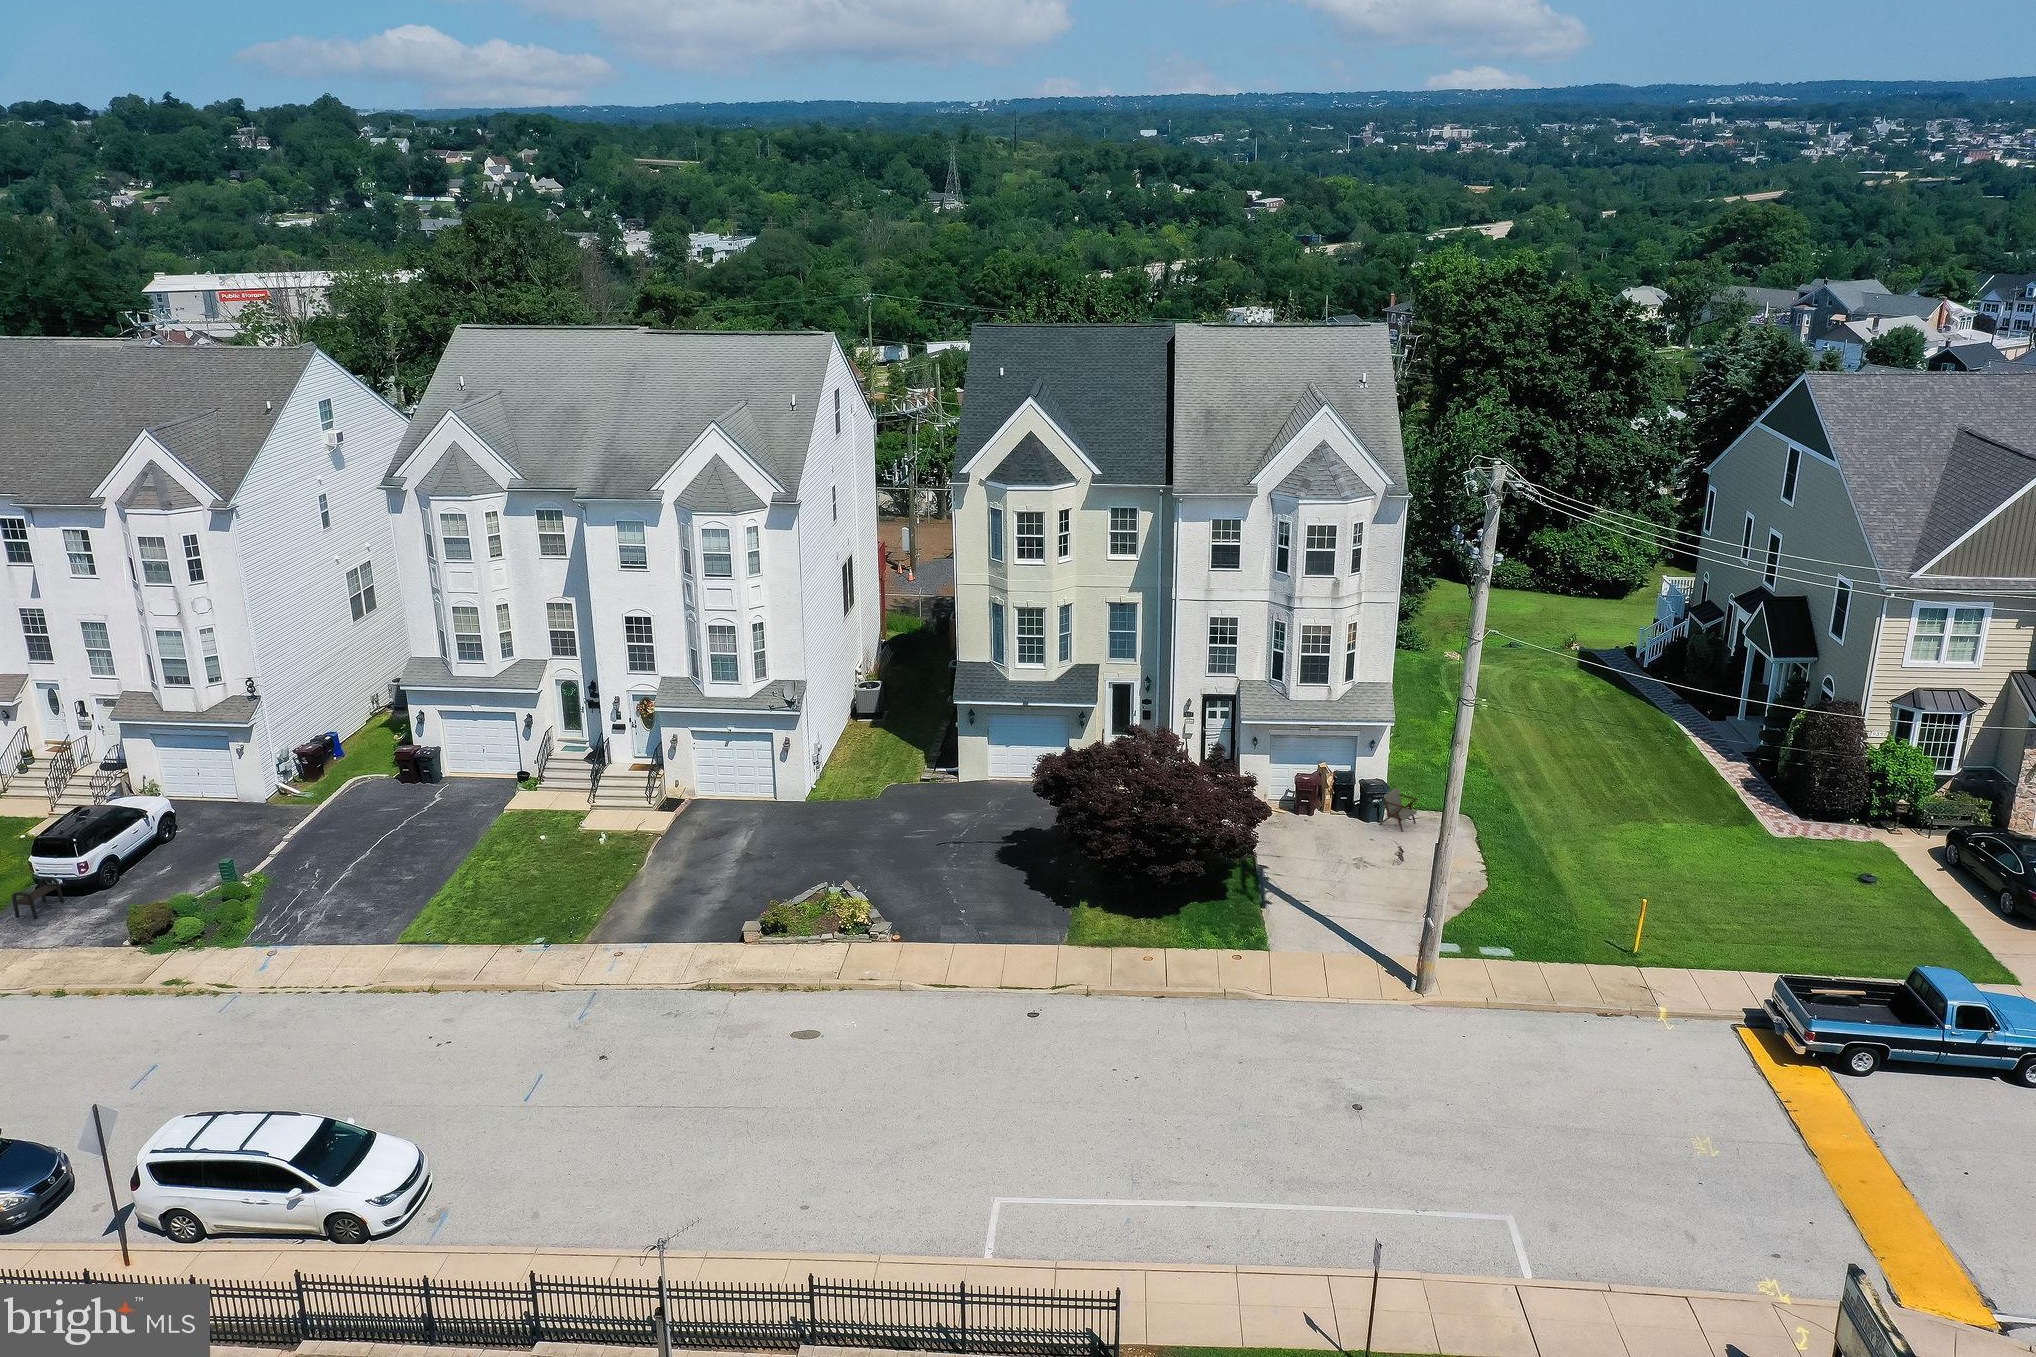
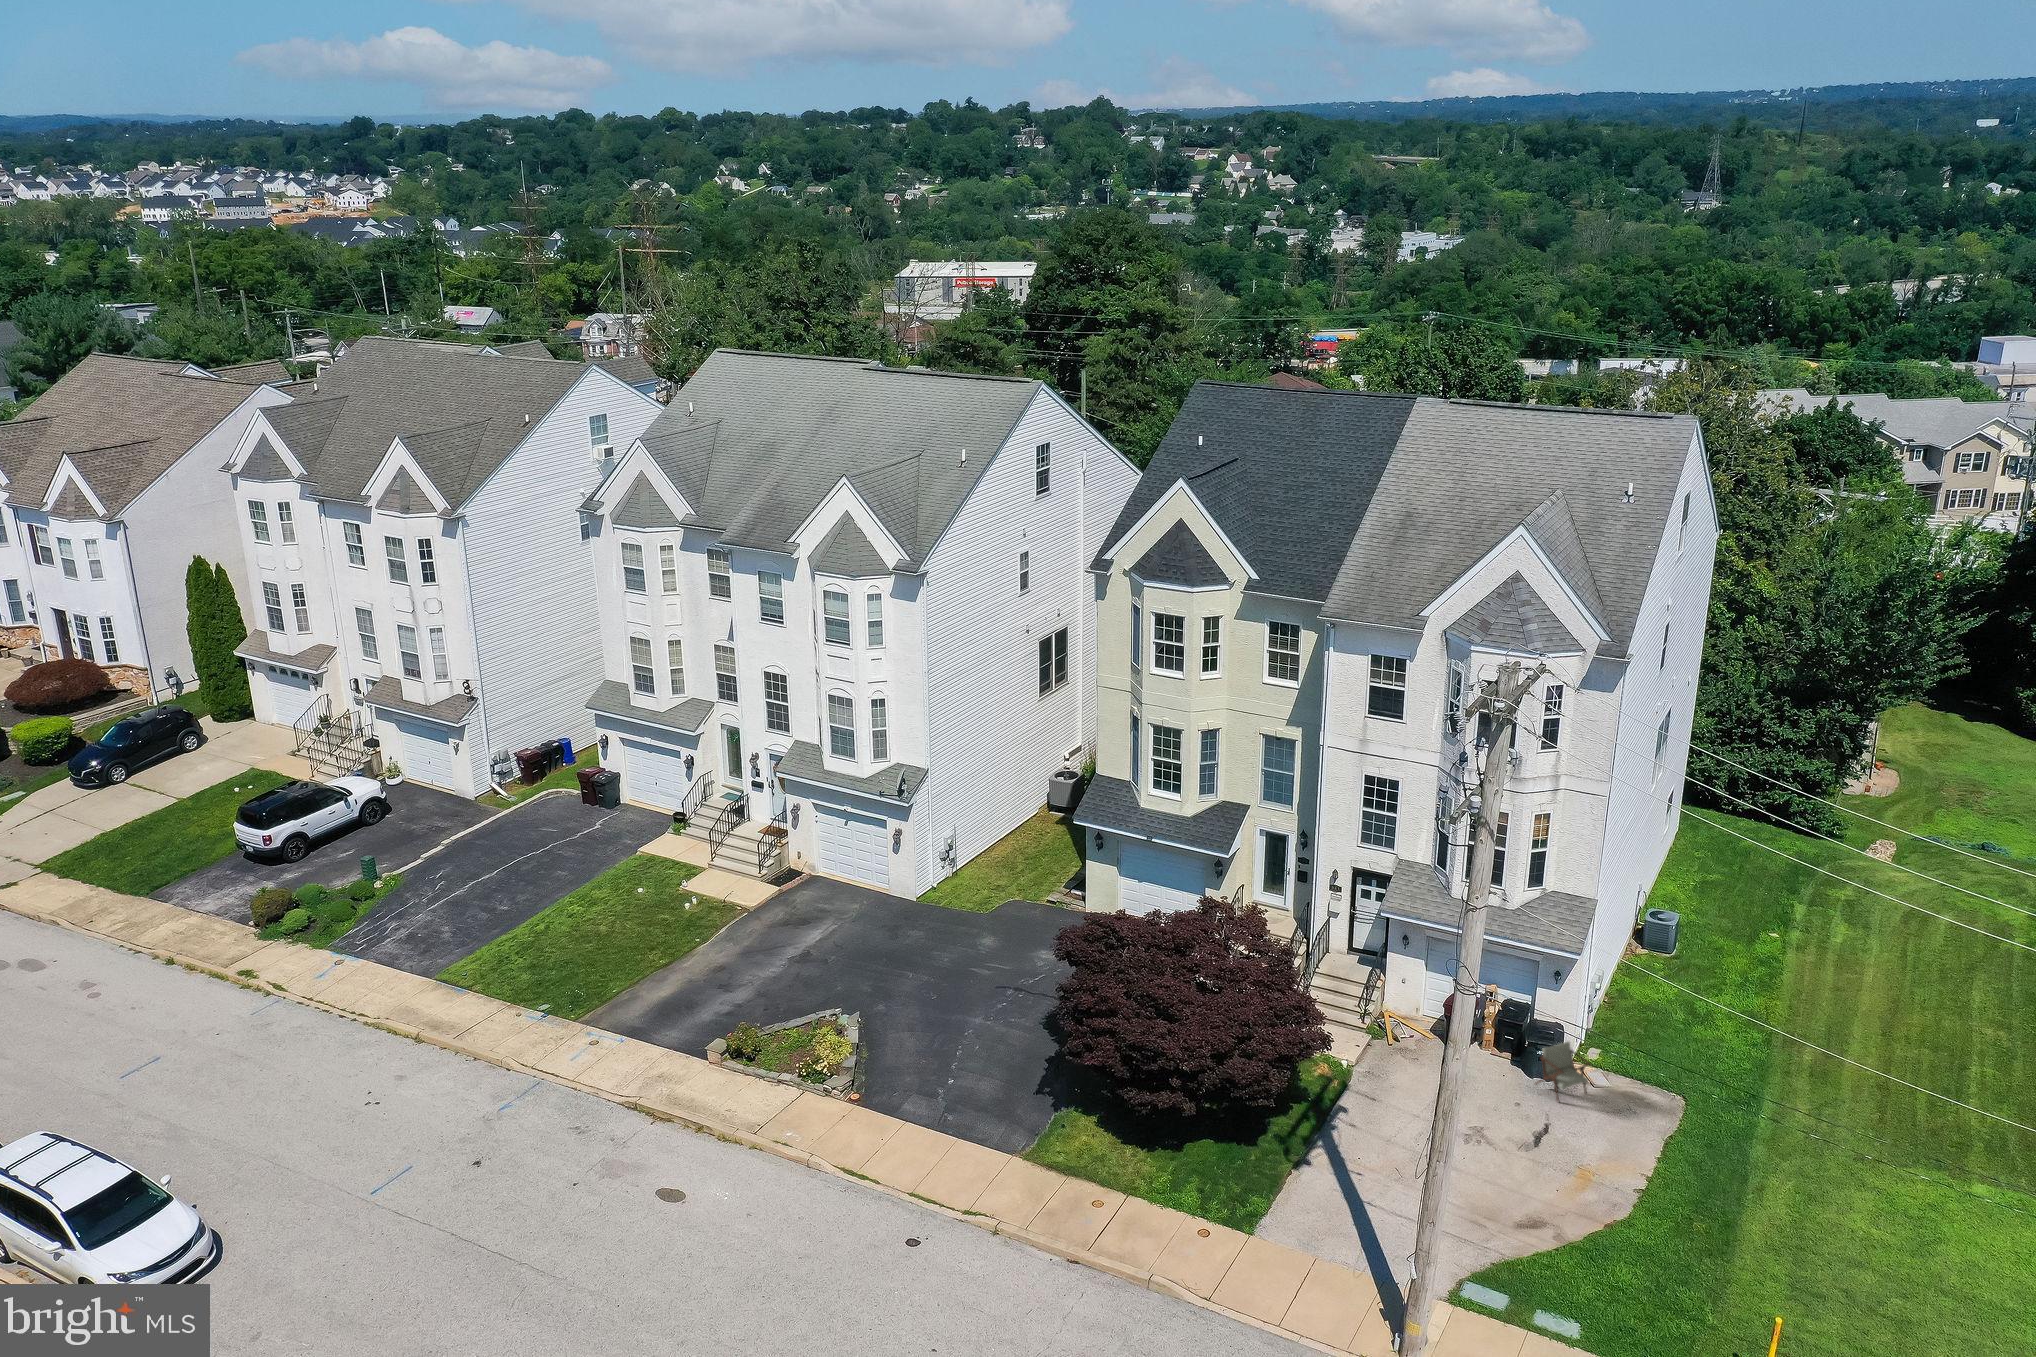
bench: present [12,877,64,919] -> none [206,841,252,878]

